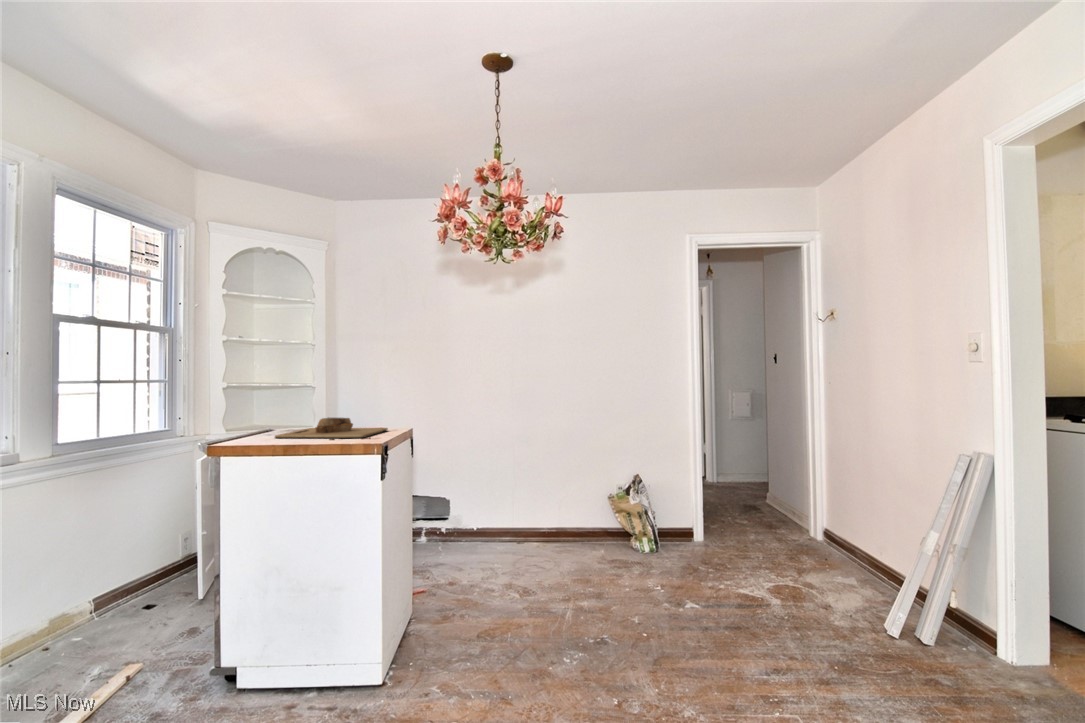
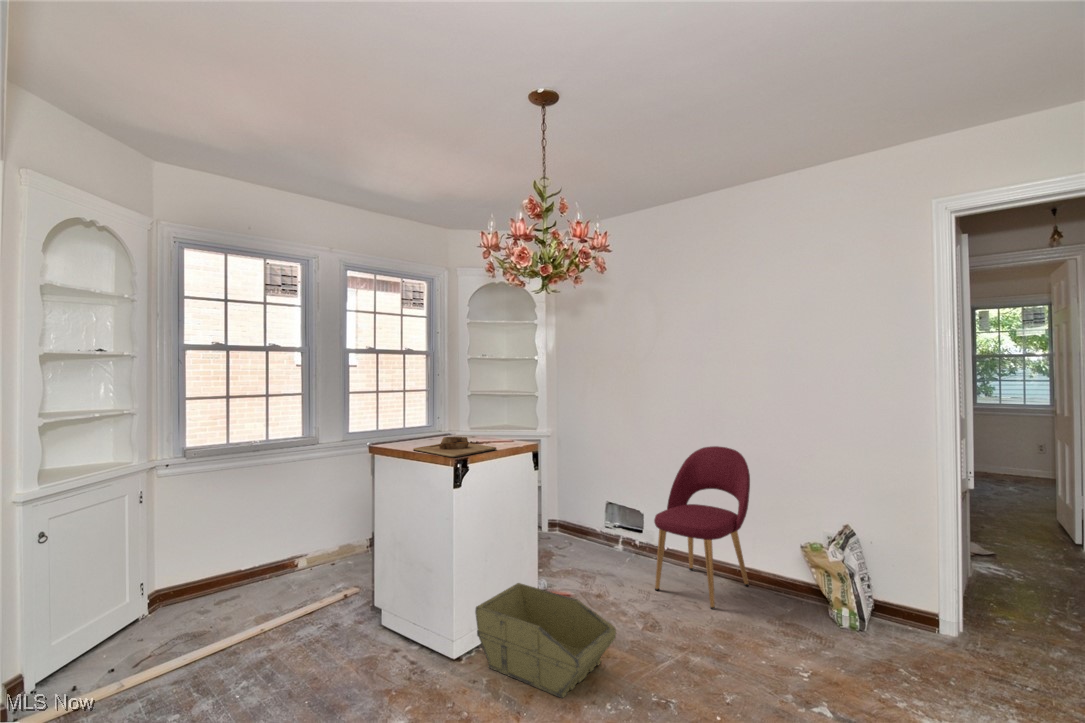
dining chair: none [494,427,567,566] -> present [654,446,750,609]
storage bin: none [402,575,548,680] -> present [475,583,616,698]

